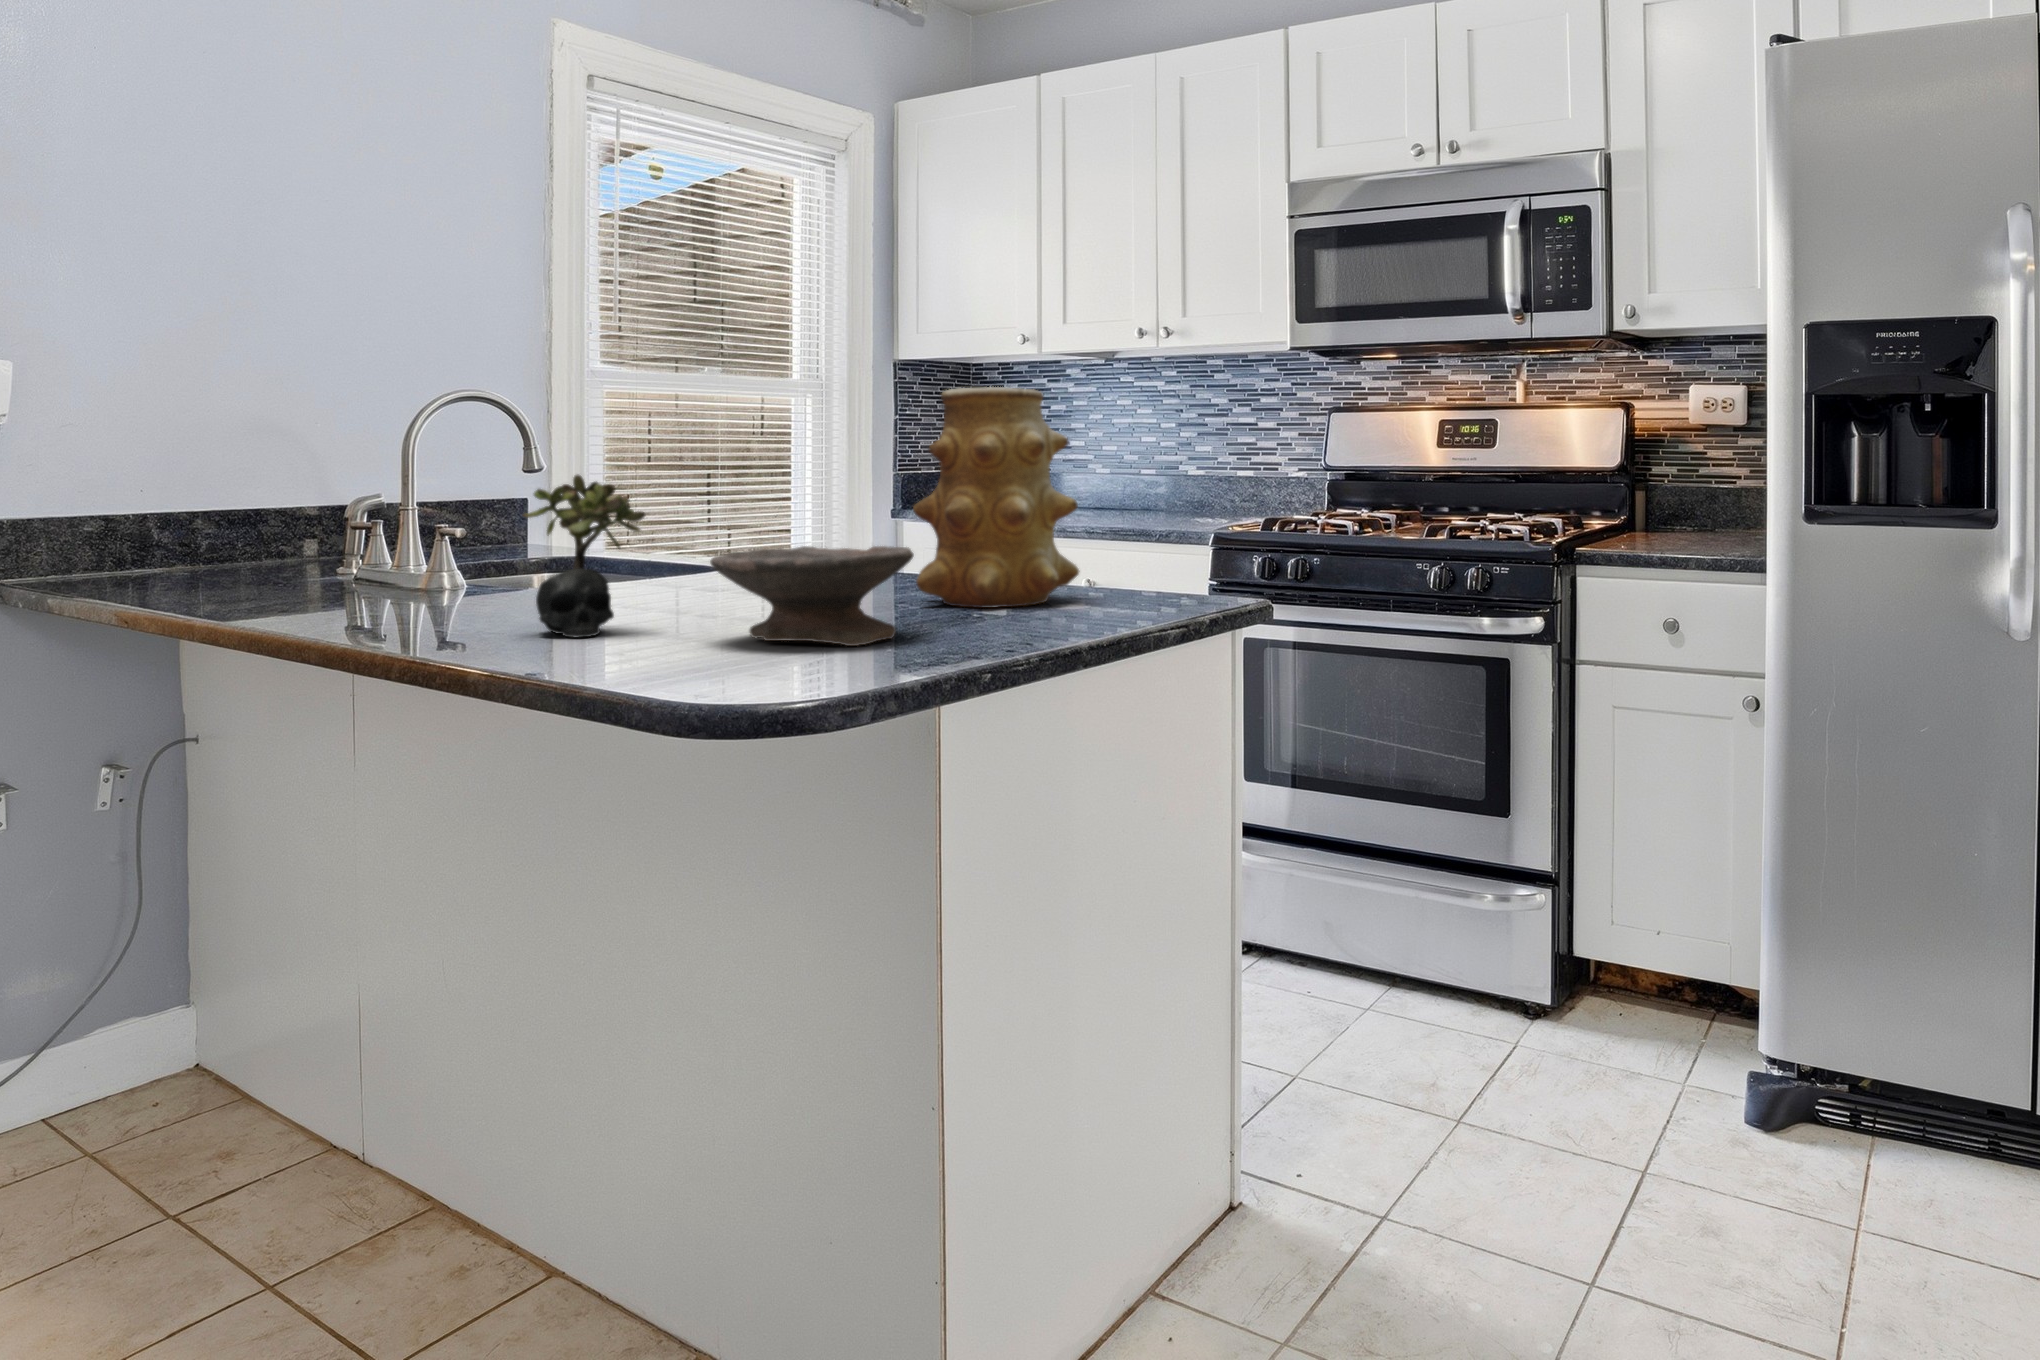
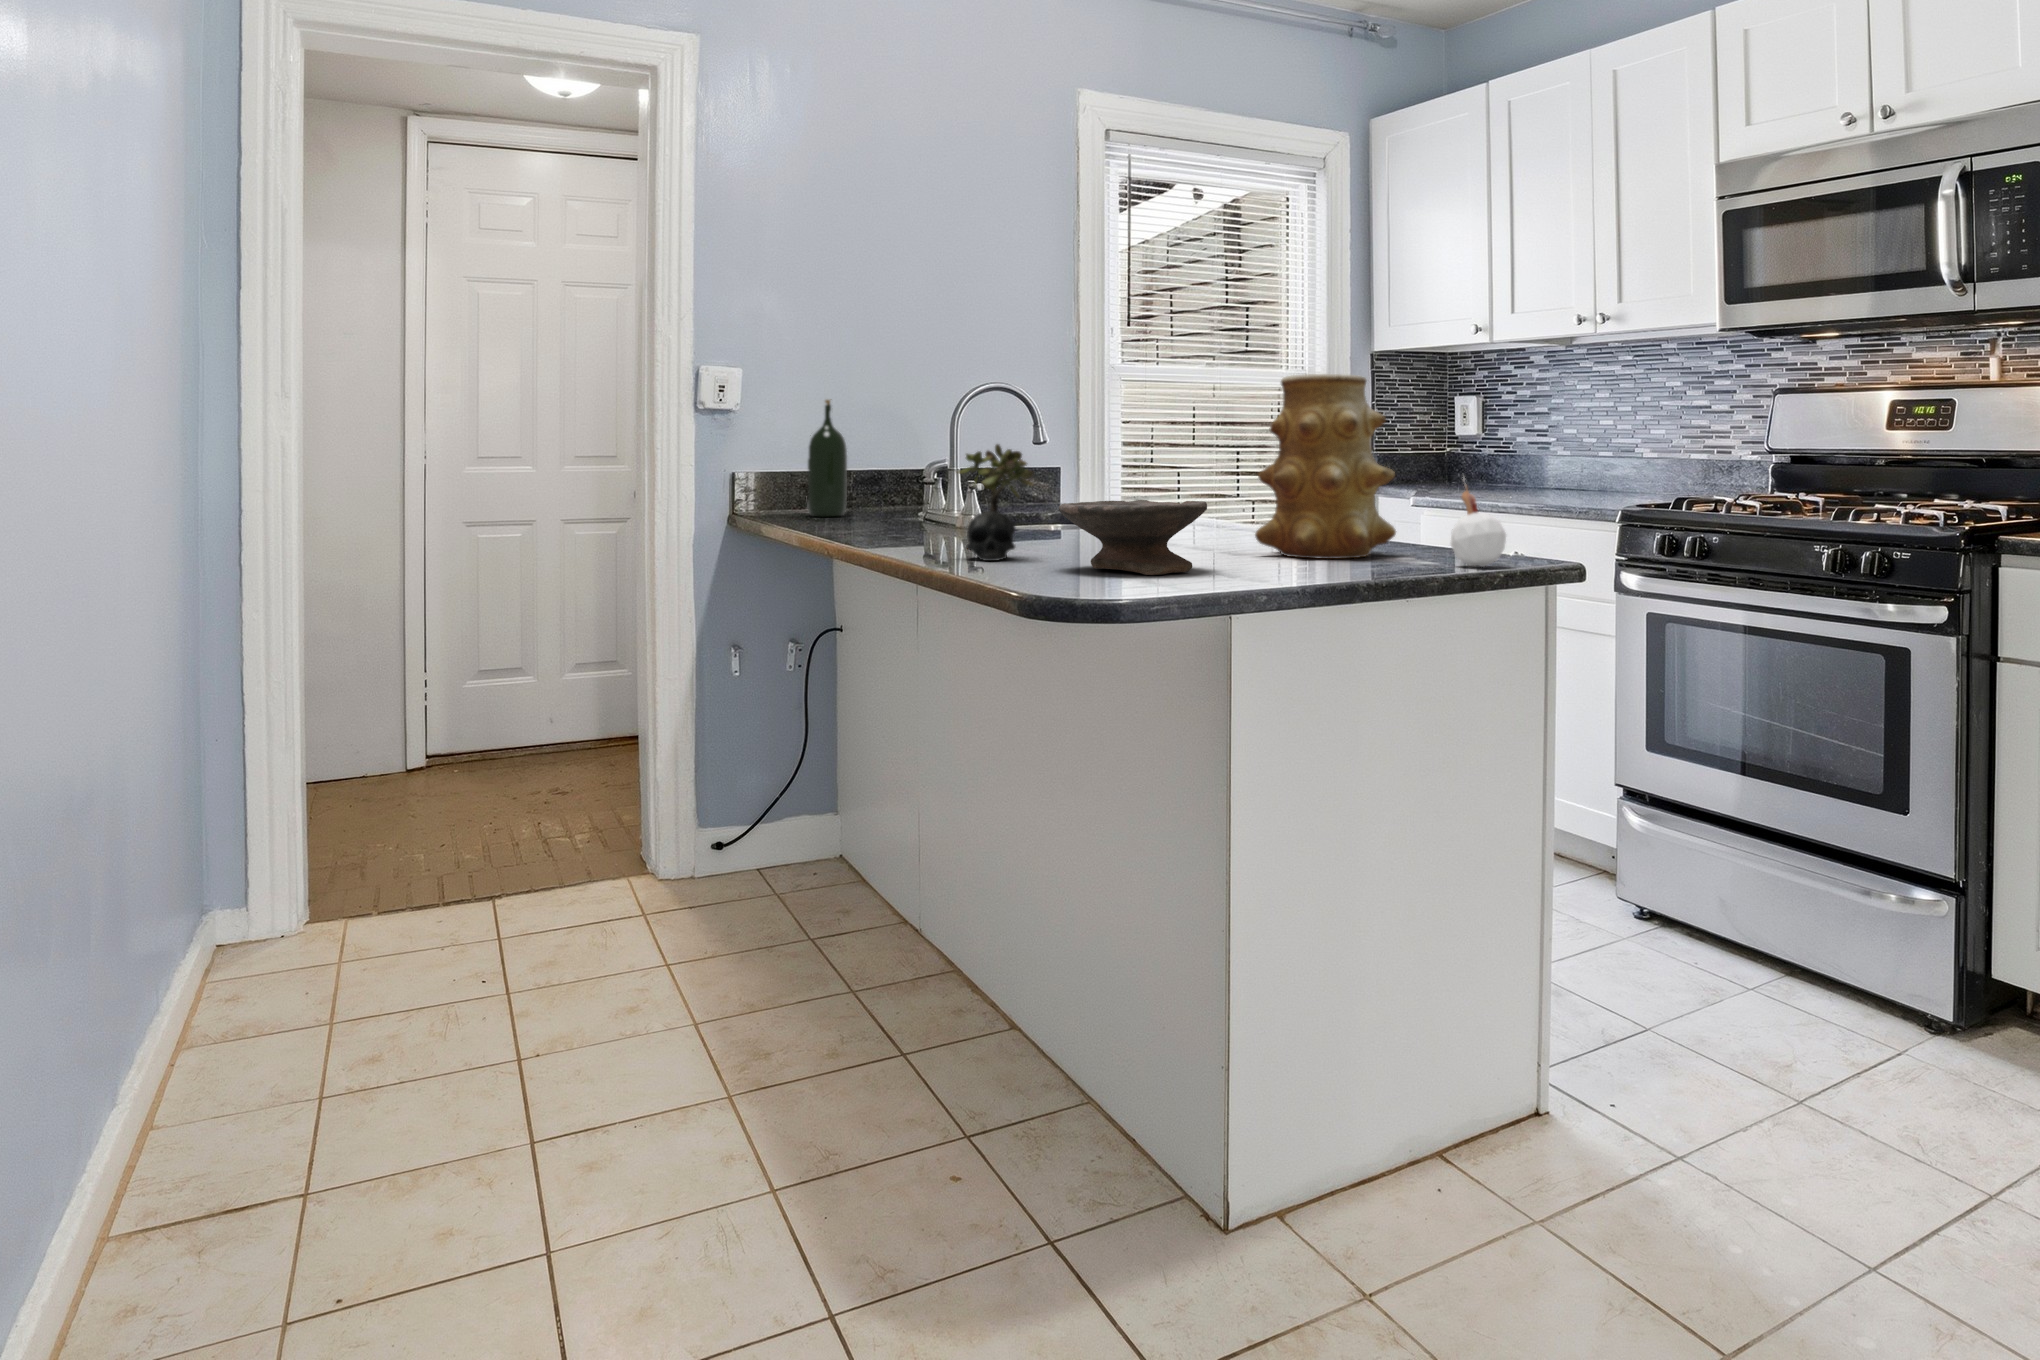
wine bottle: none [127,404,200,575] -> present [807,400,847,517]
candle: none [1162,504,1222,608] -> present [1451,485,1506,567]

